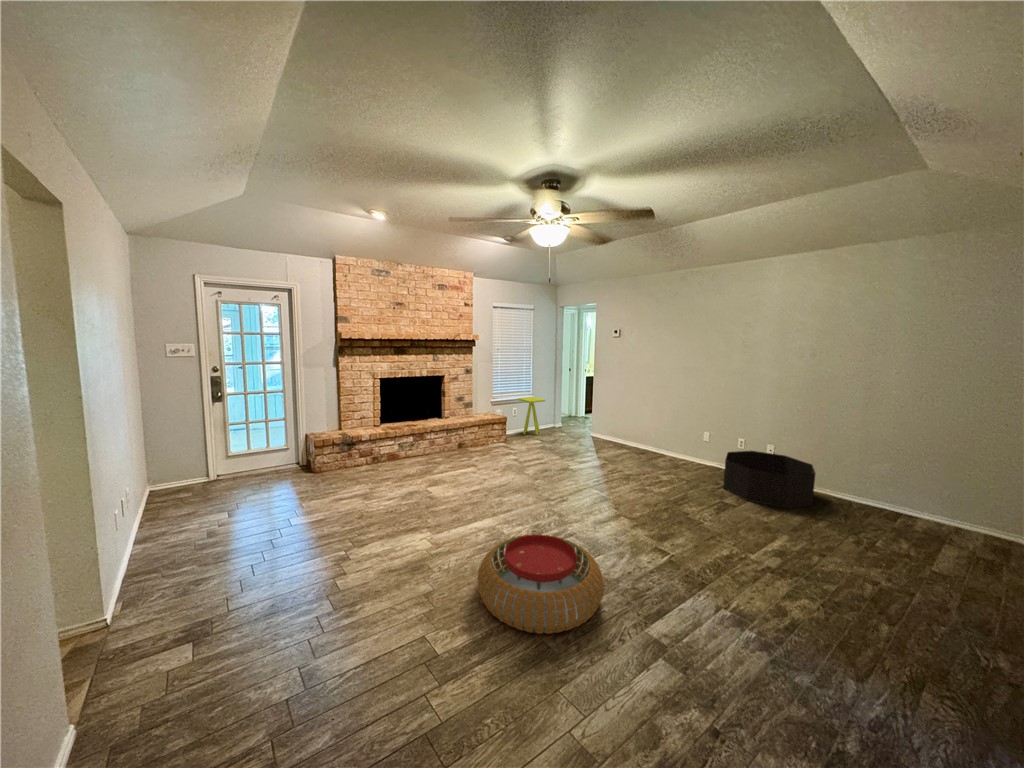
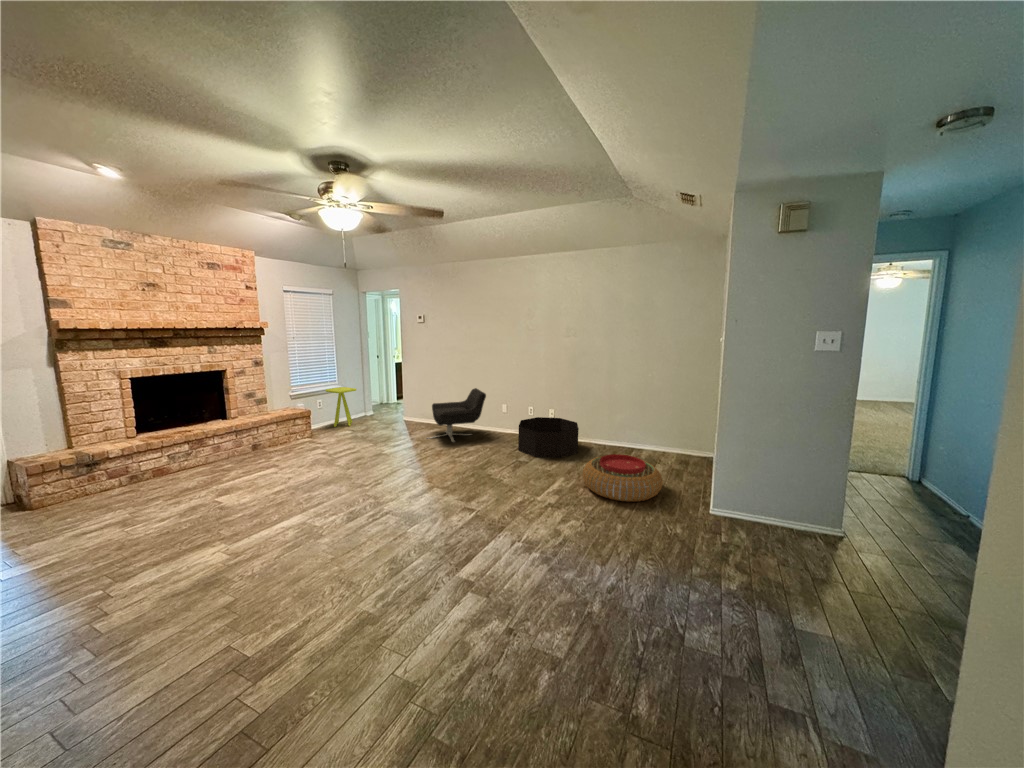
lounge chair: none [611,408,684,466] -> present [431,388,486,442]
pouf: present [477,534,604,634] -> present [583,454,662,502]

